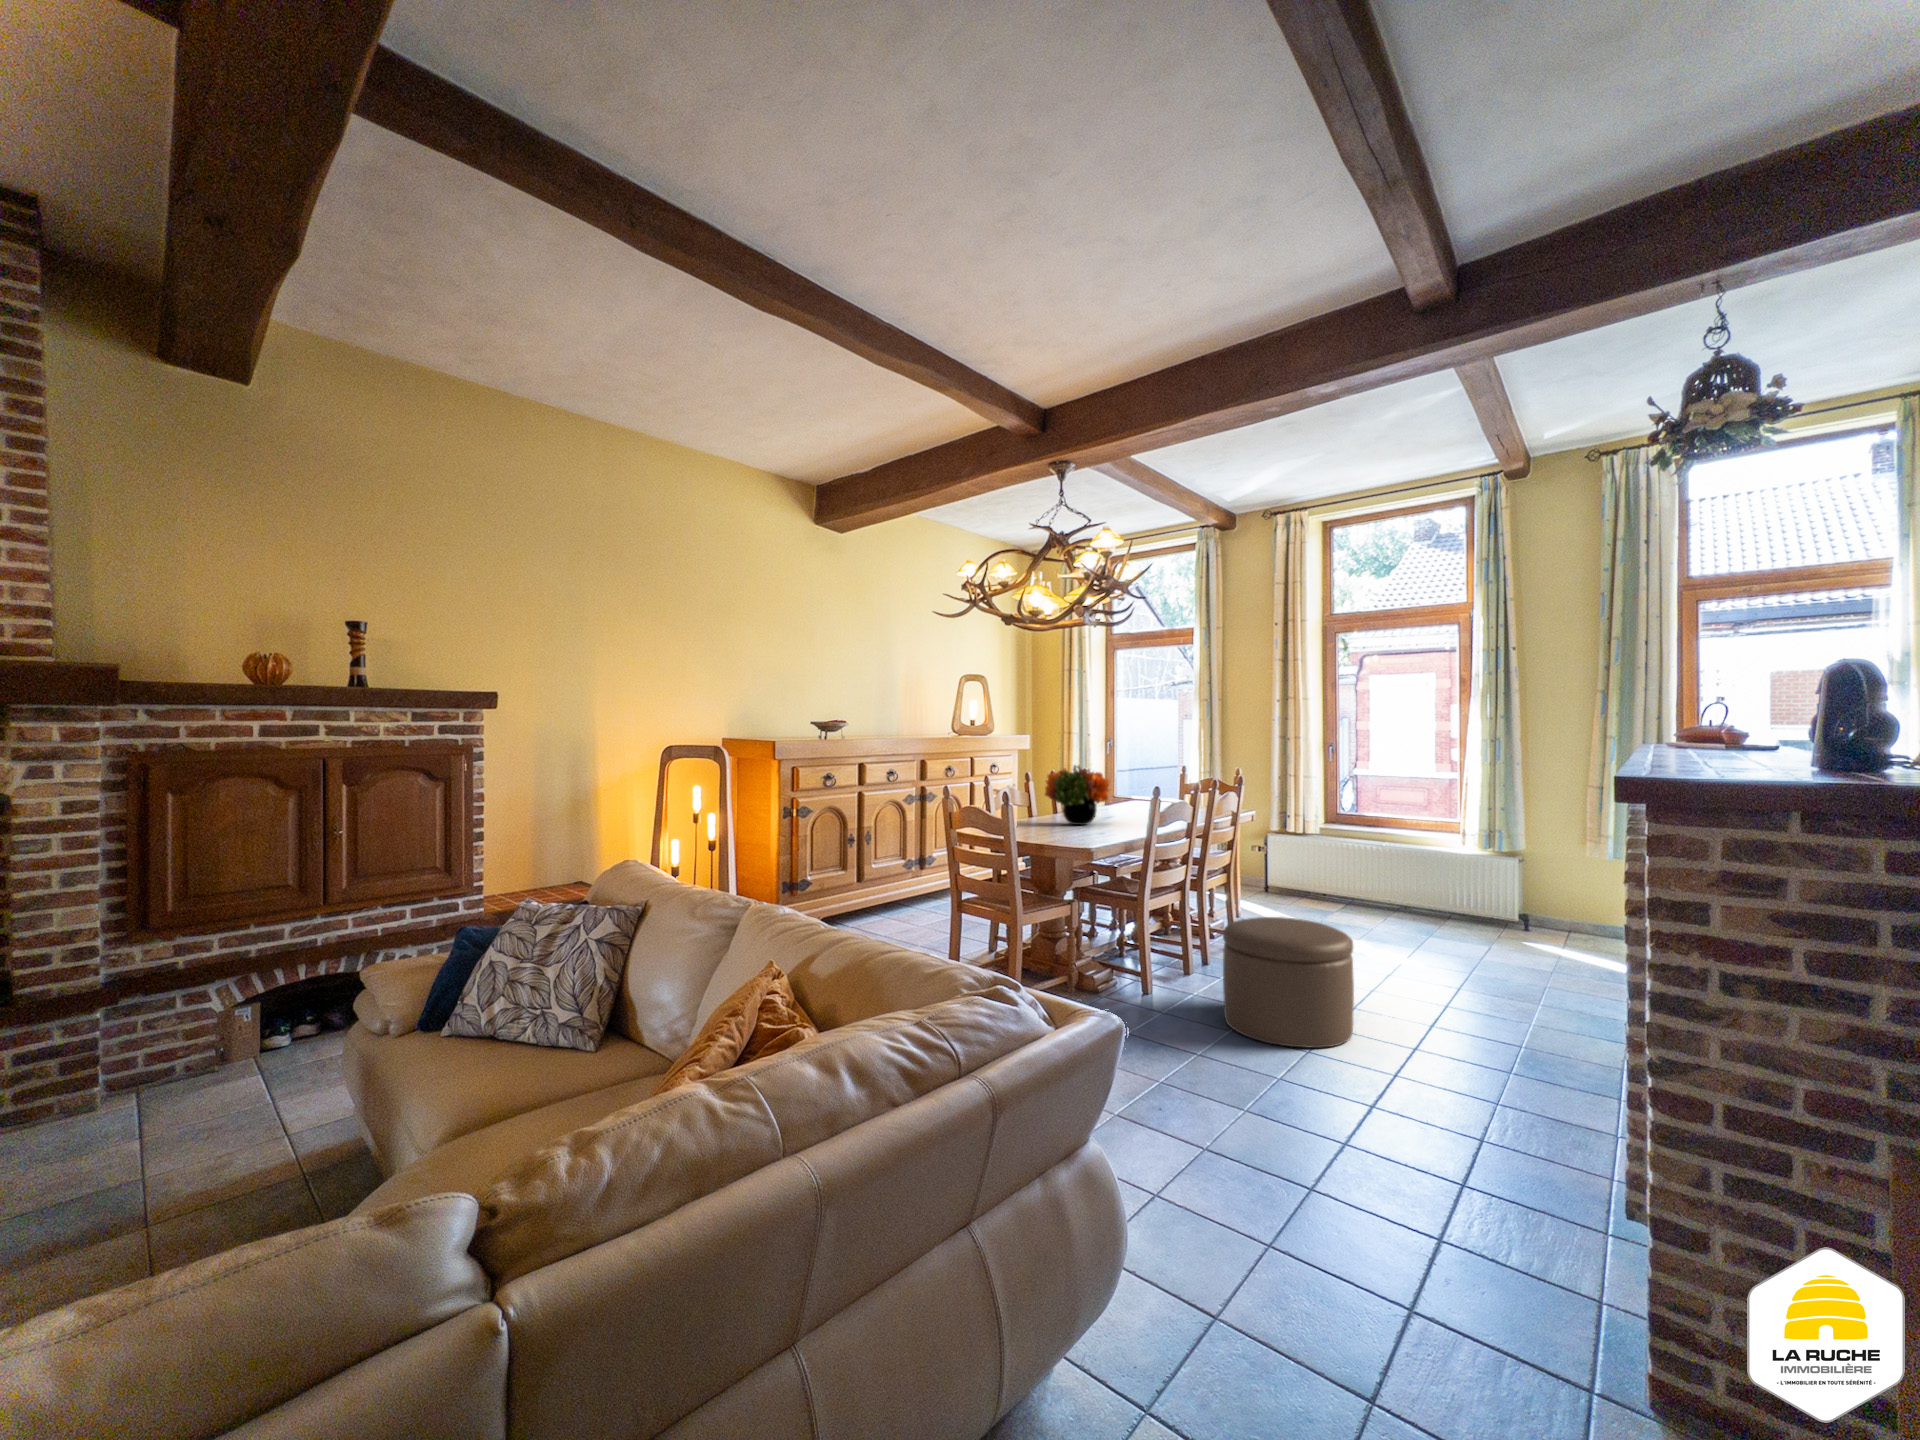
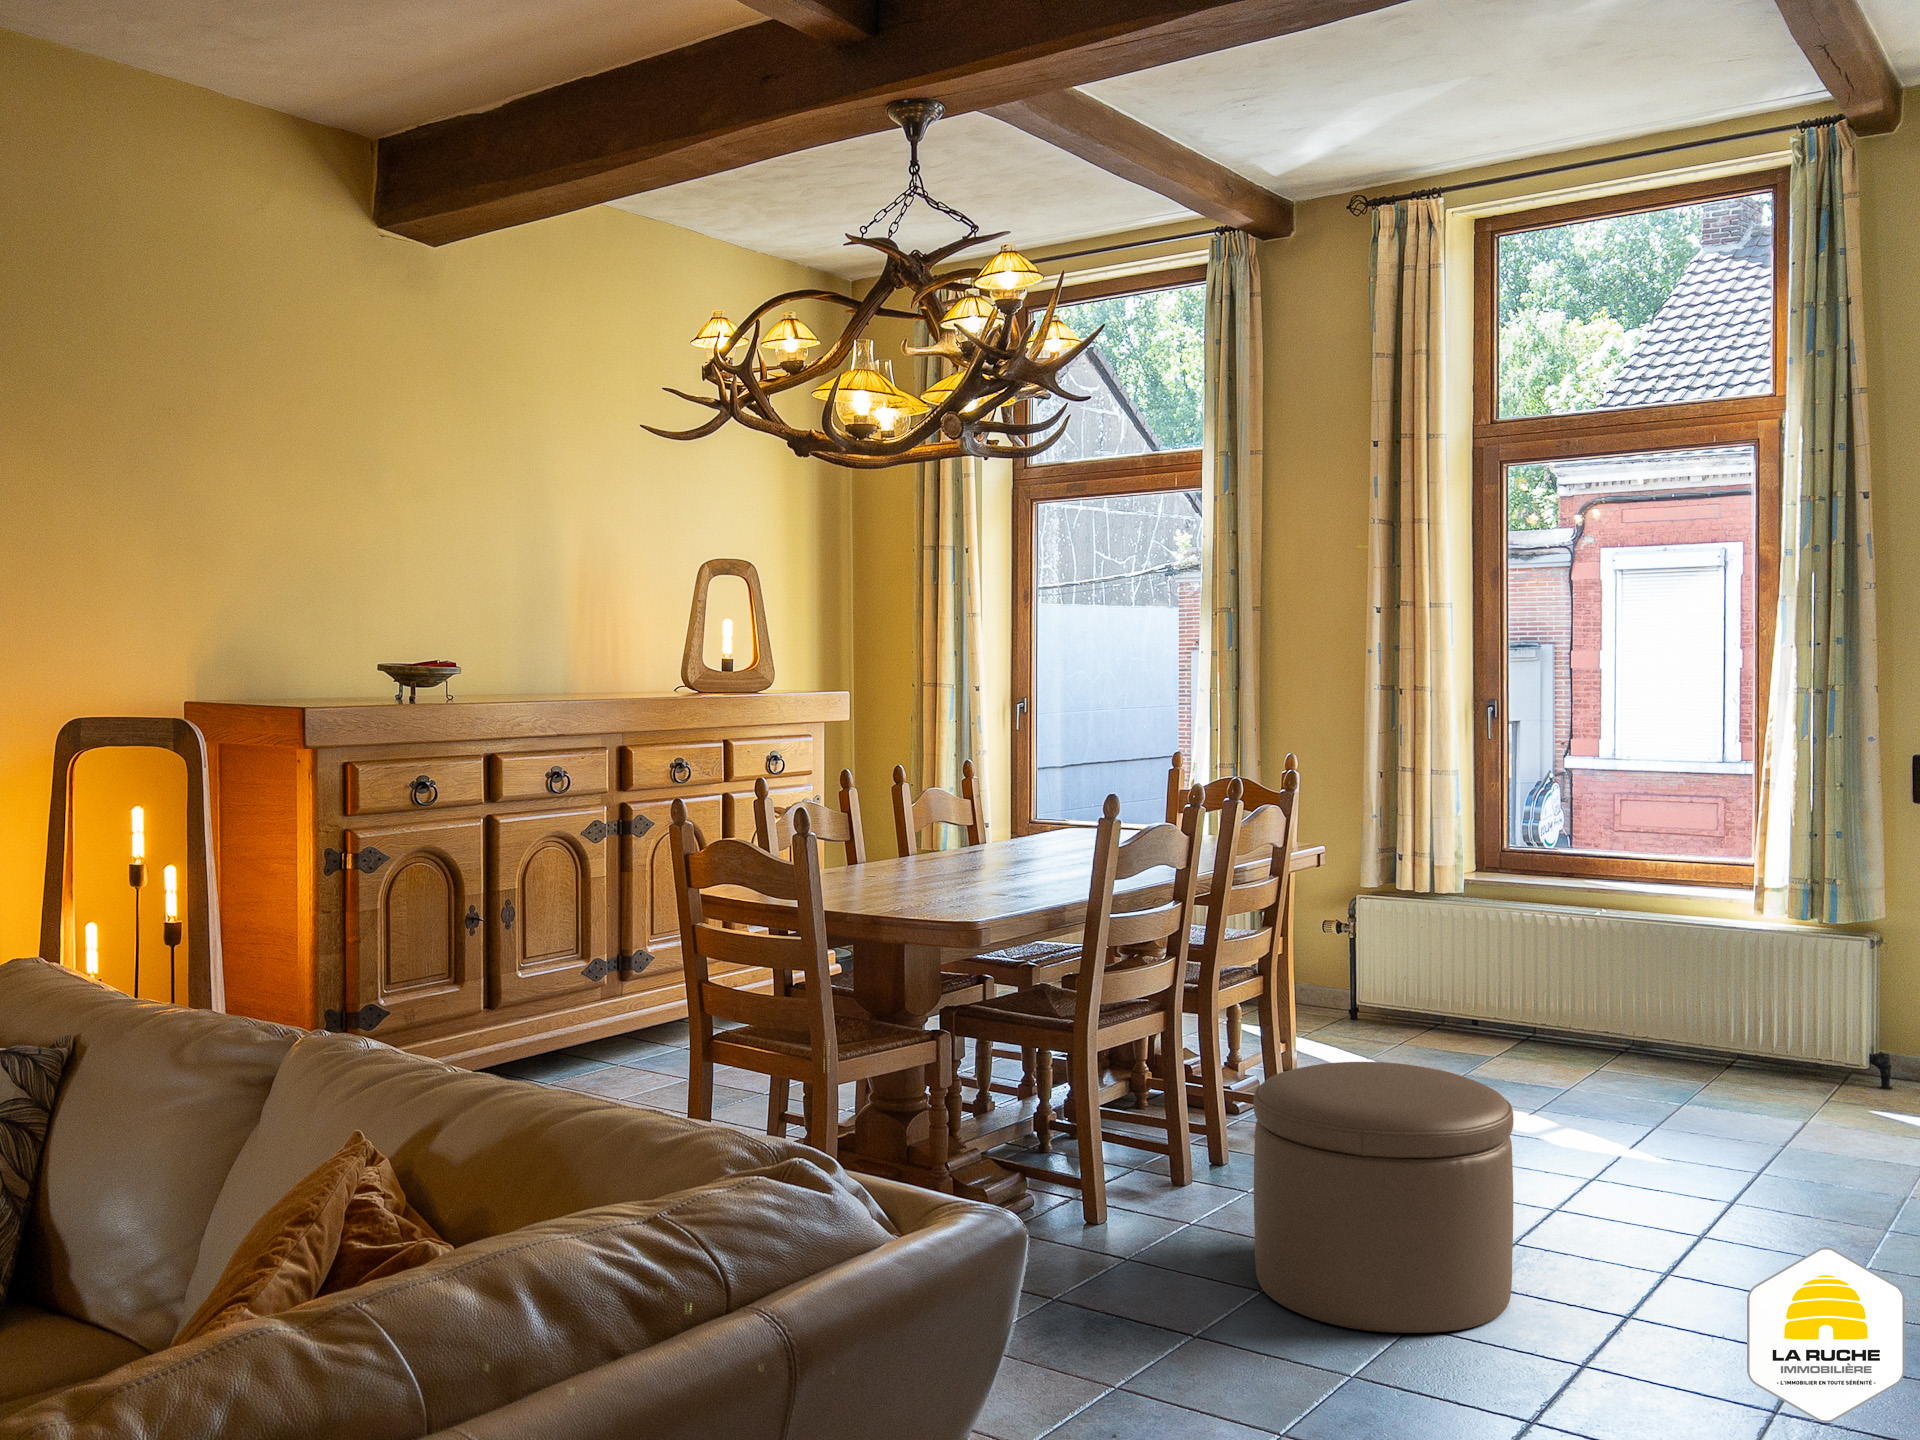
flower arrangement: present [1045,766,1109,825] -> none [881,753,1022,880]

